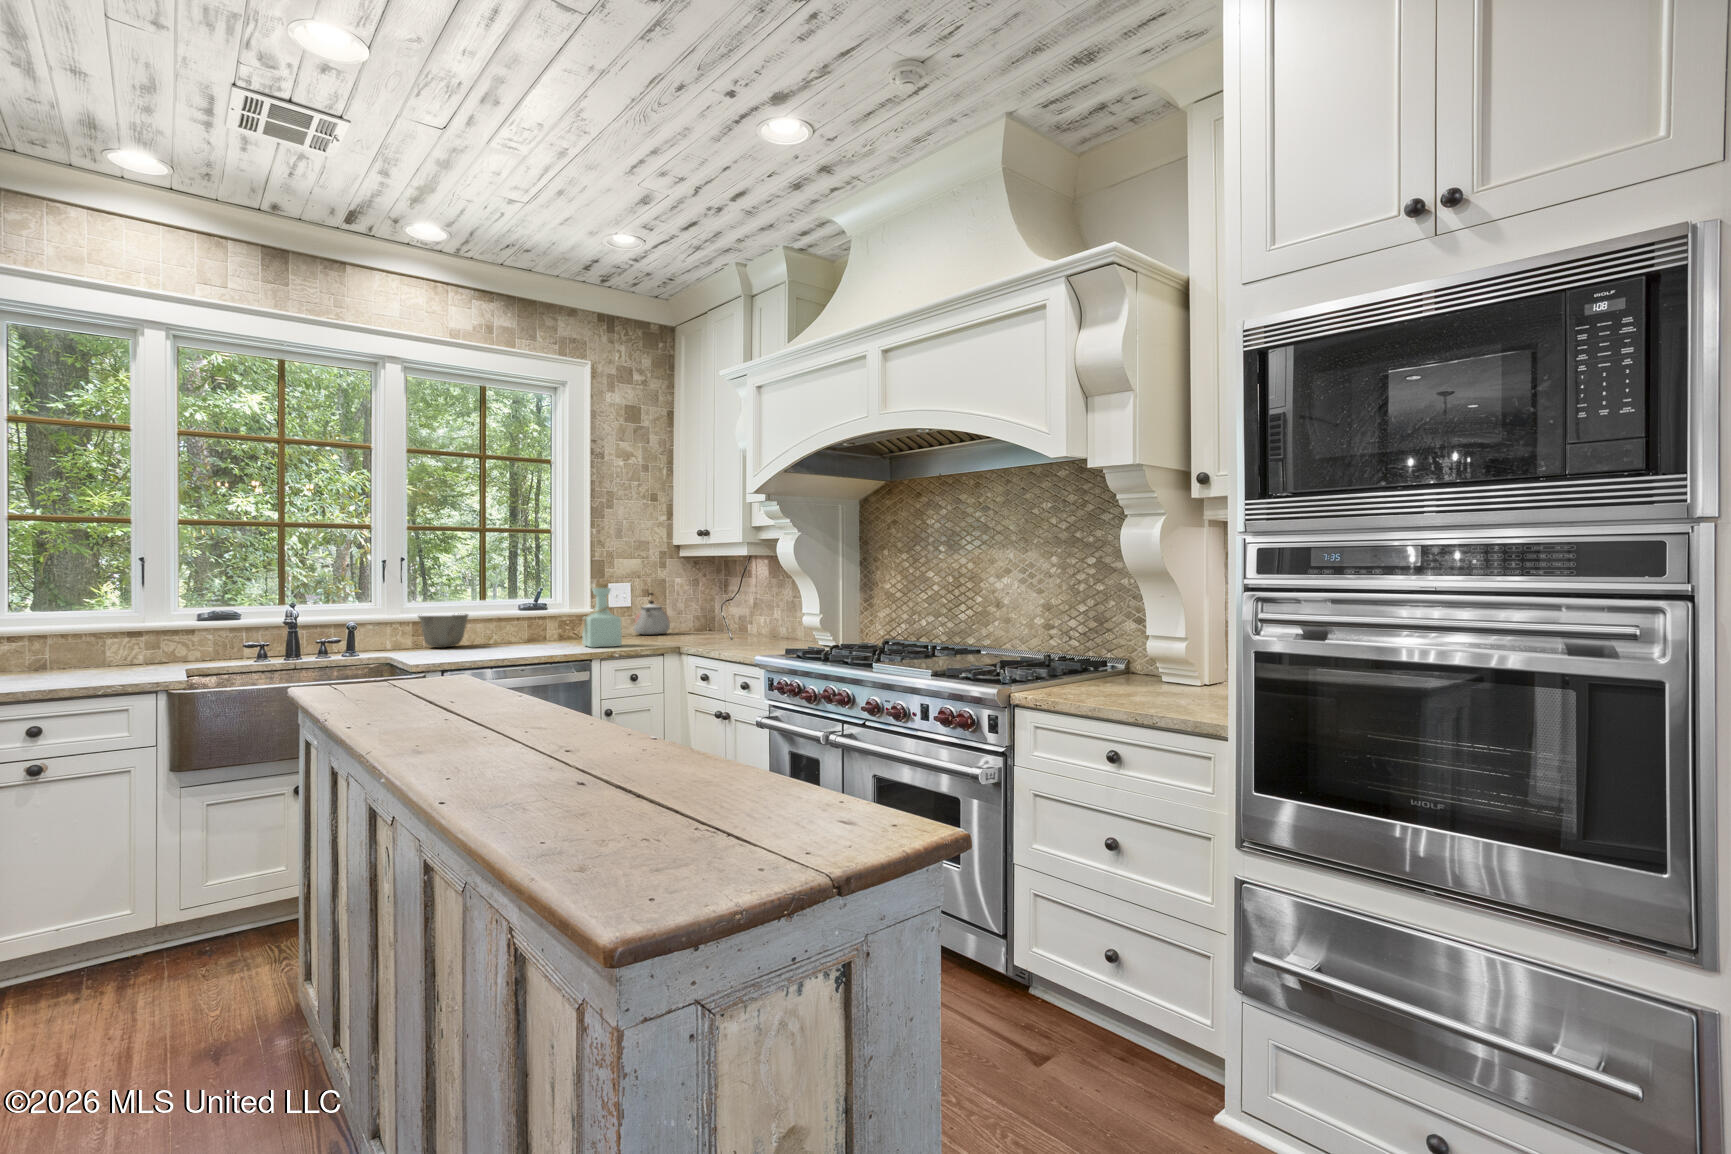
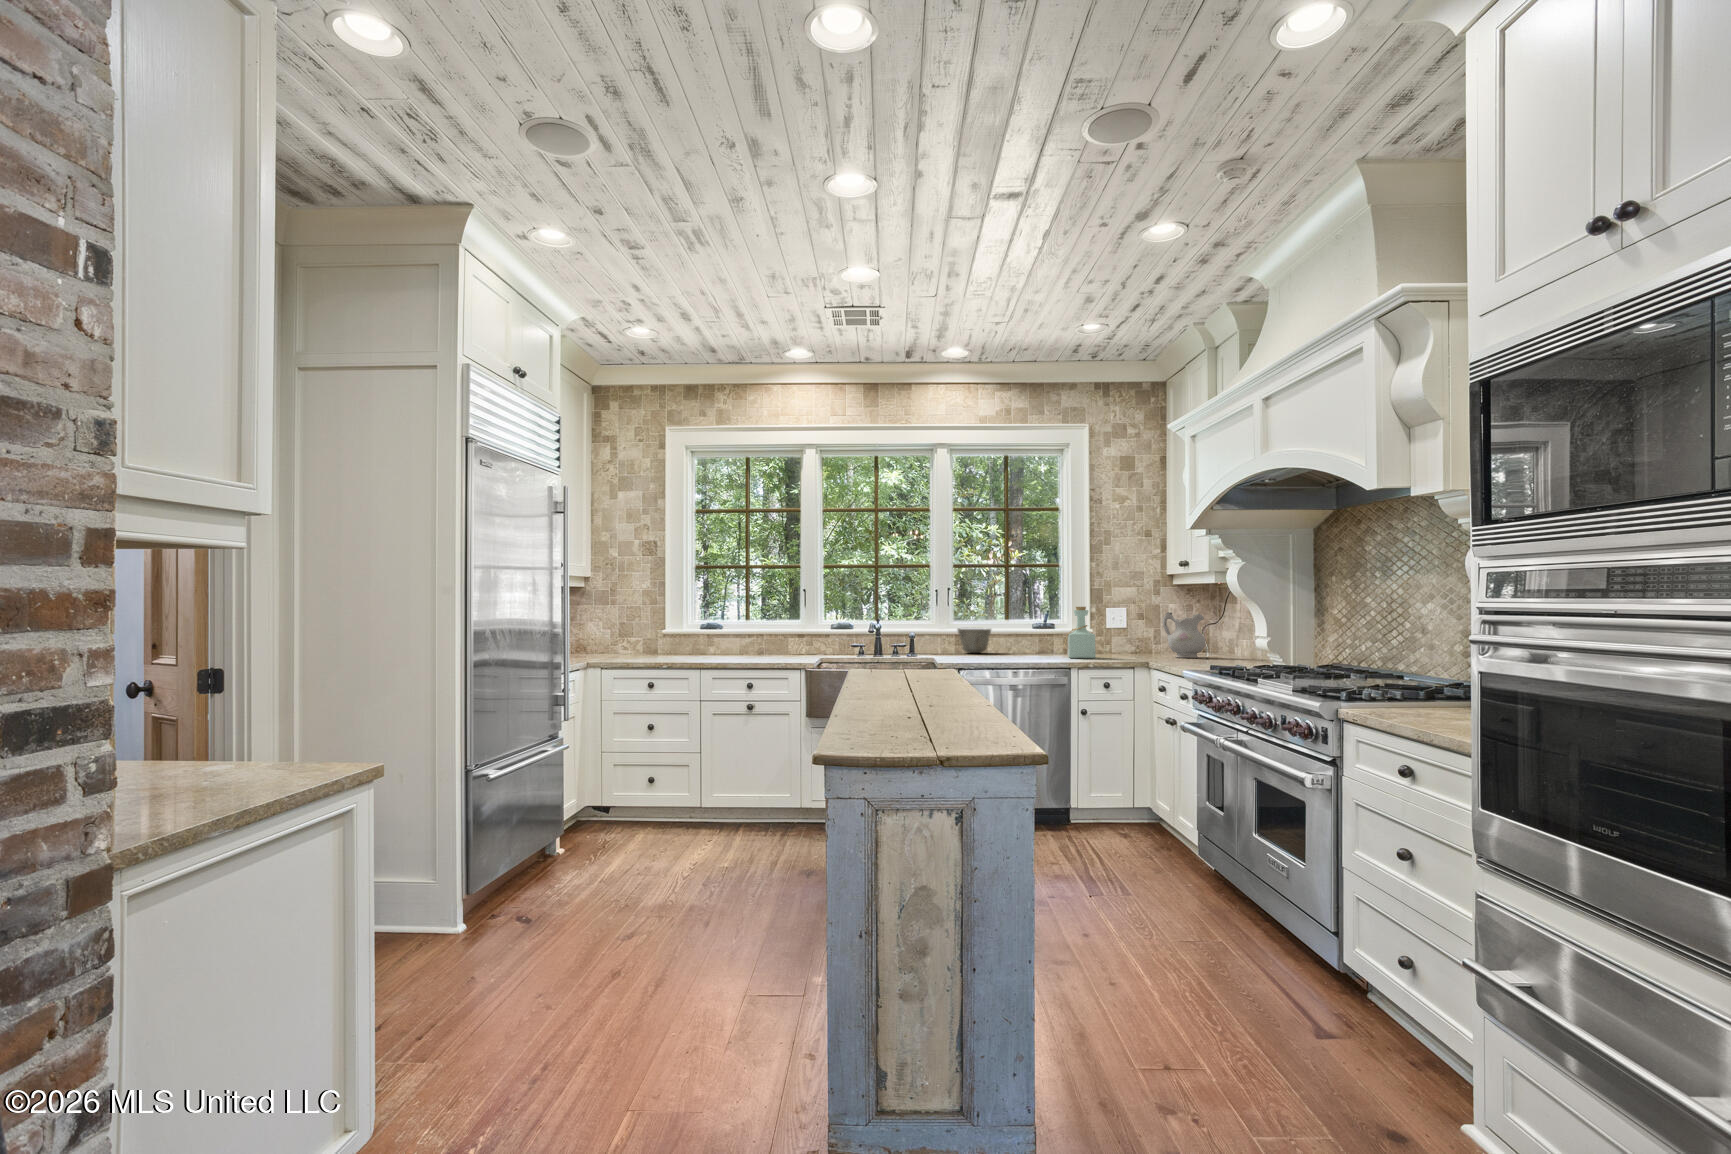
ceramic pitcher: none [689,588,735,639] -> present [1163,612,1205,658]
kettle: present [633,593,670,635] -> none [1127,616,1160,653]

